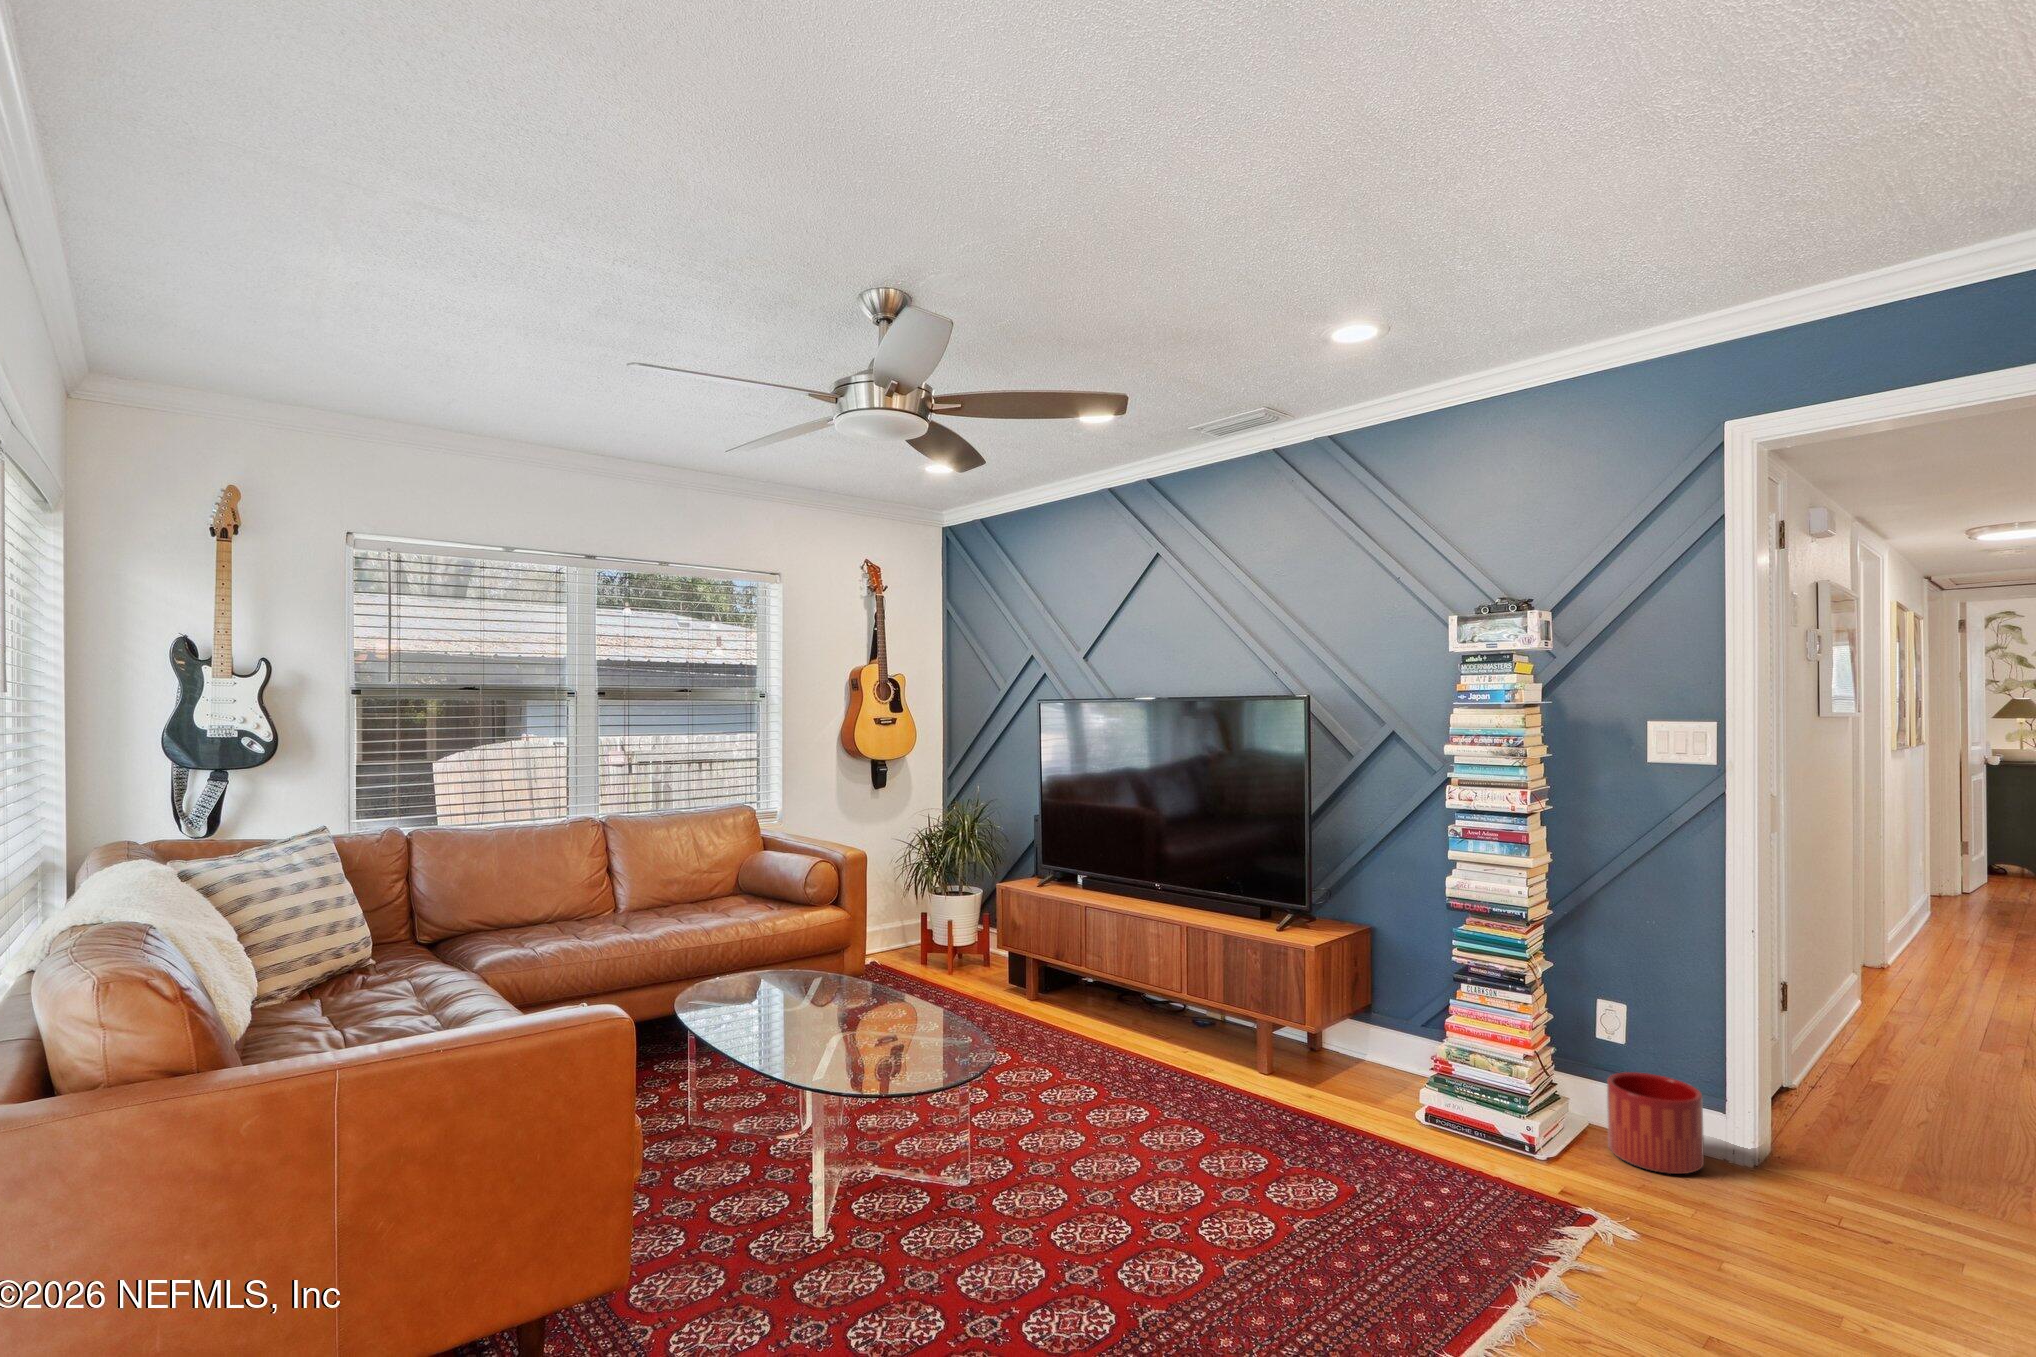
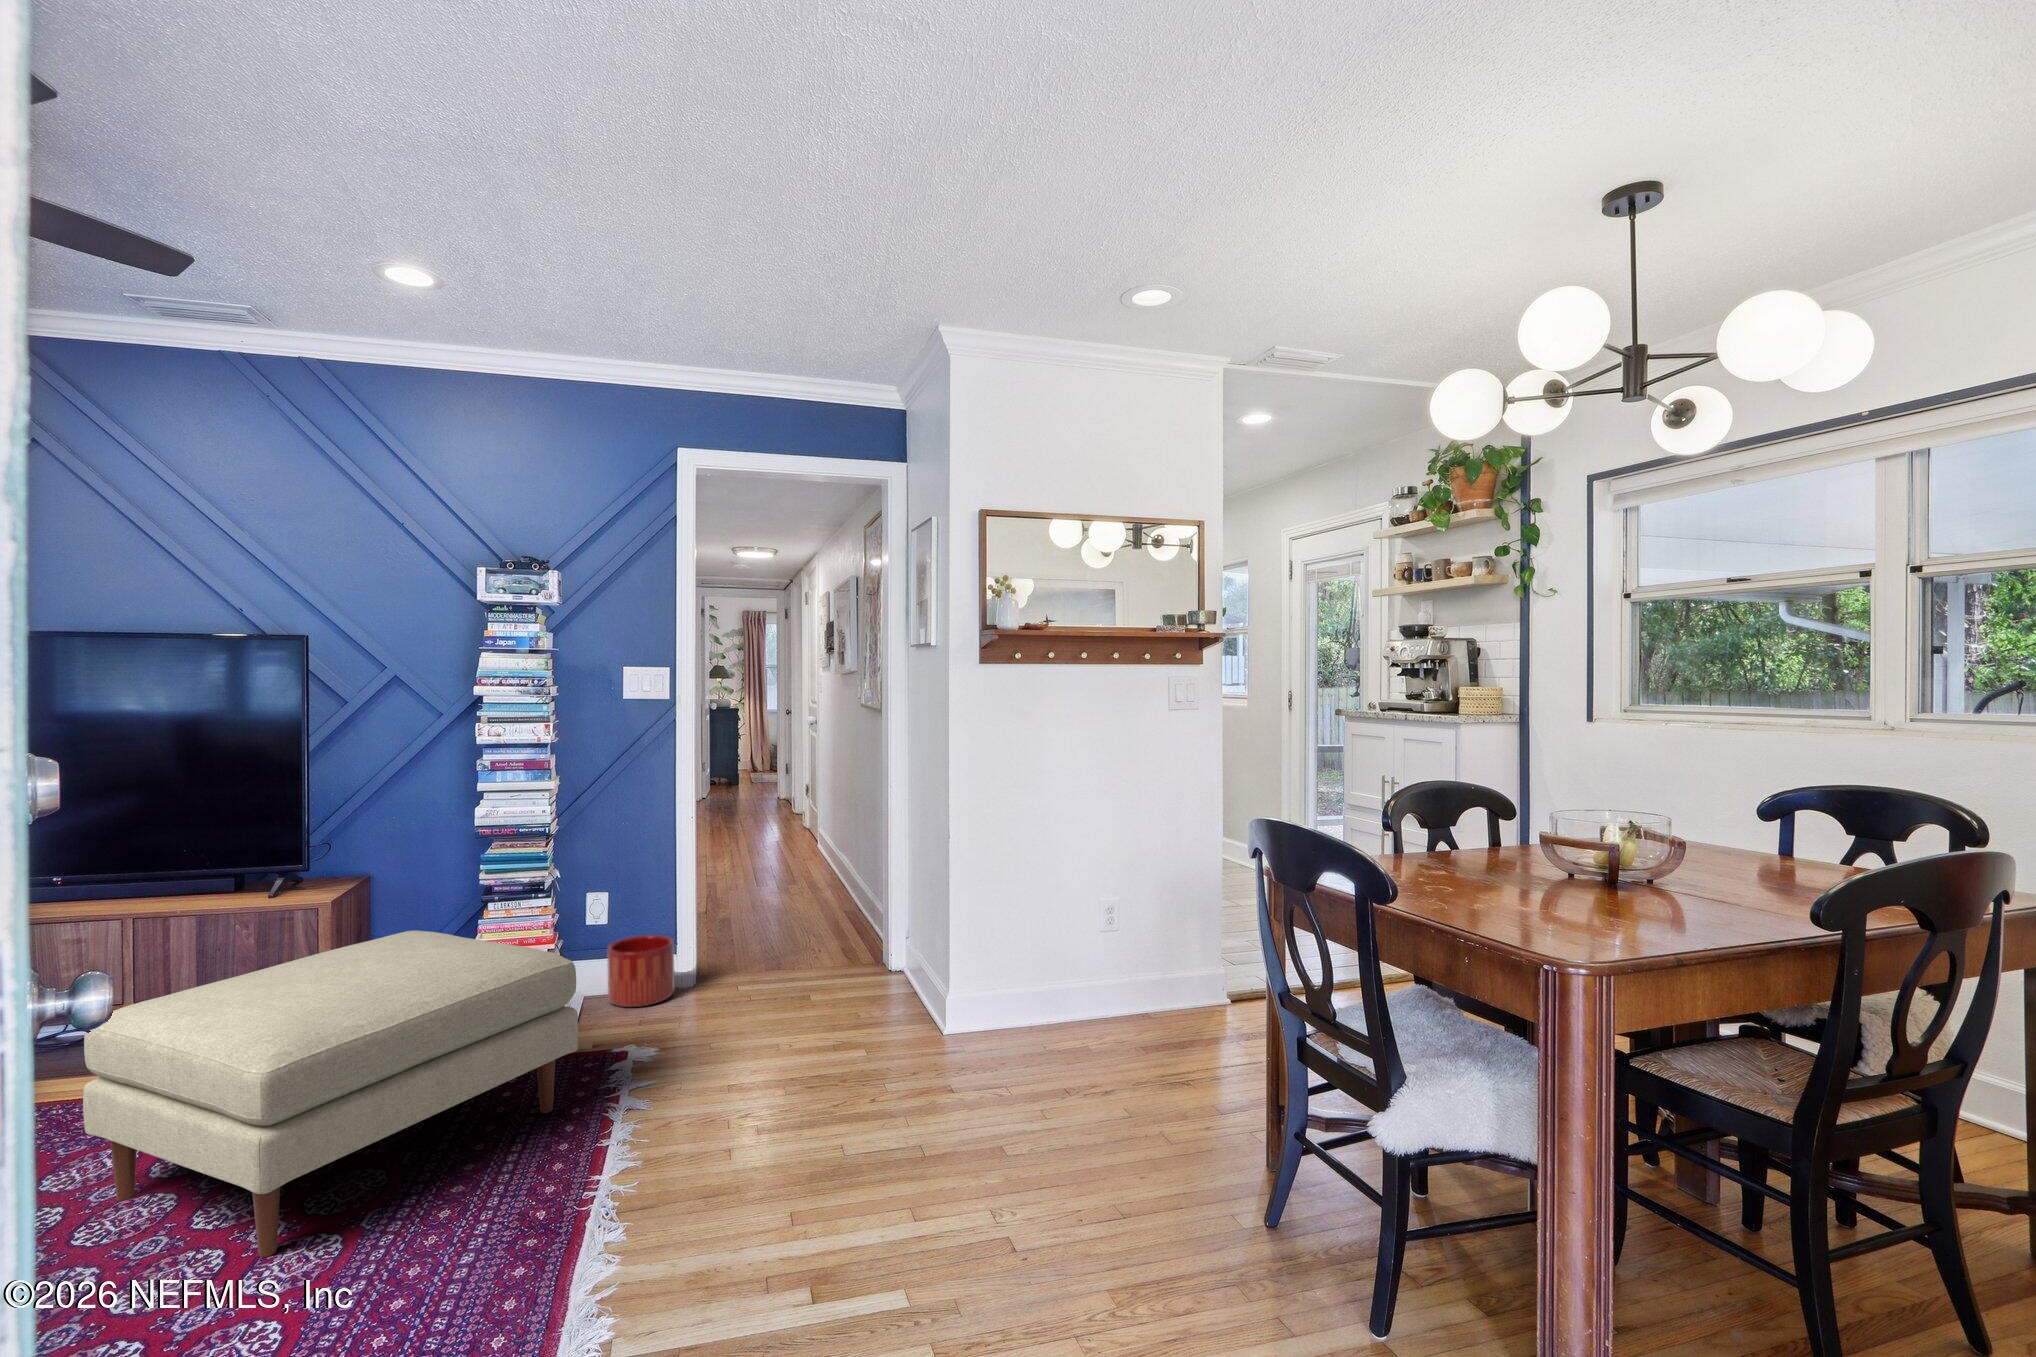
ottoman: none [1099,990,1486,1254] -> present [83,931,578,1257]

